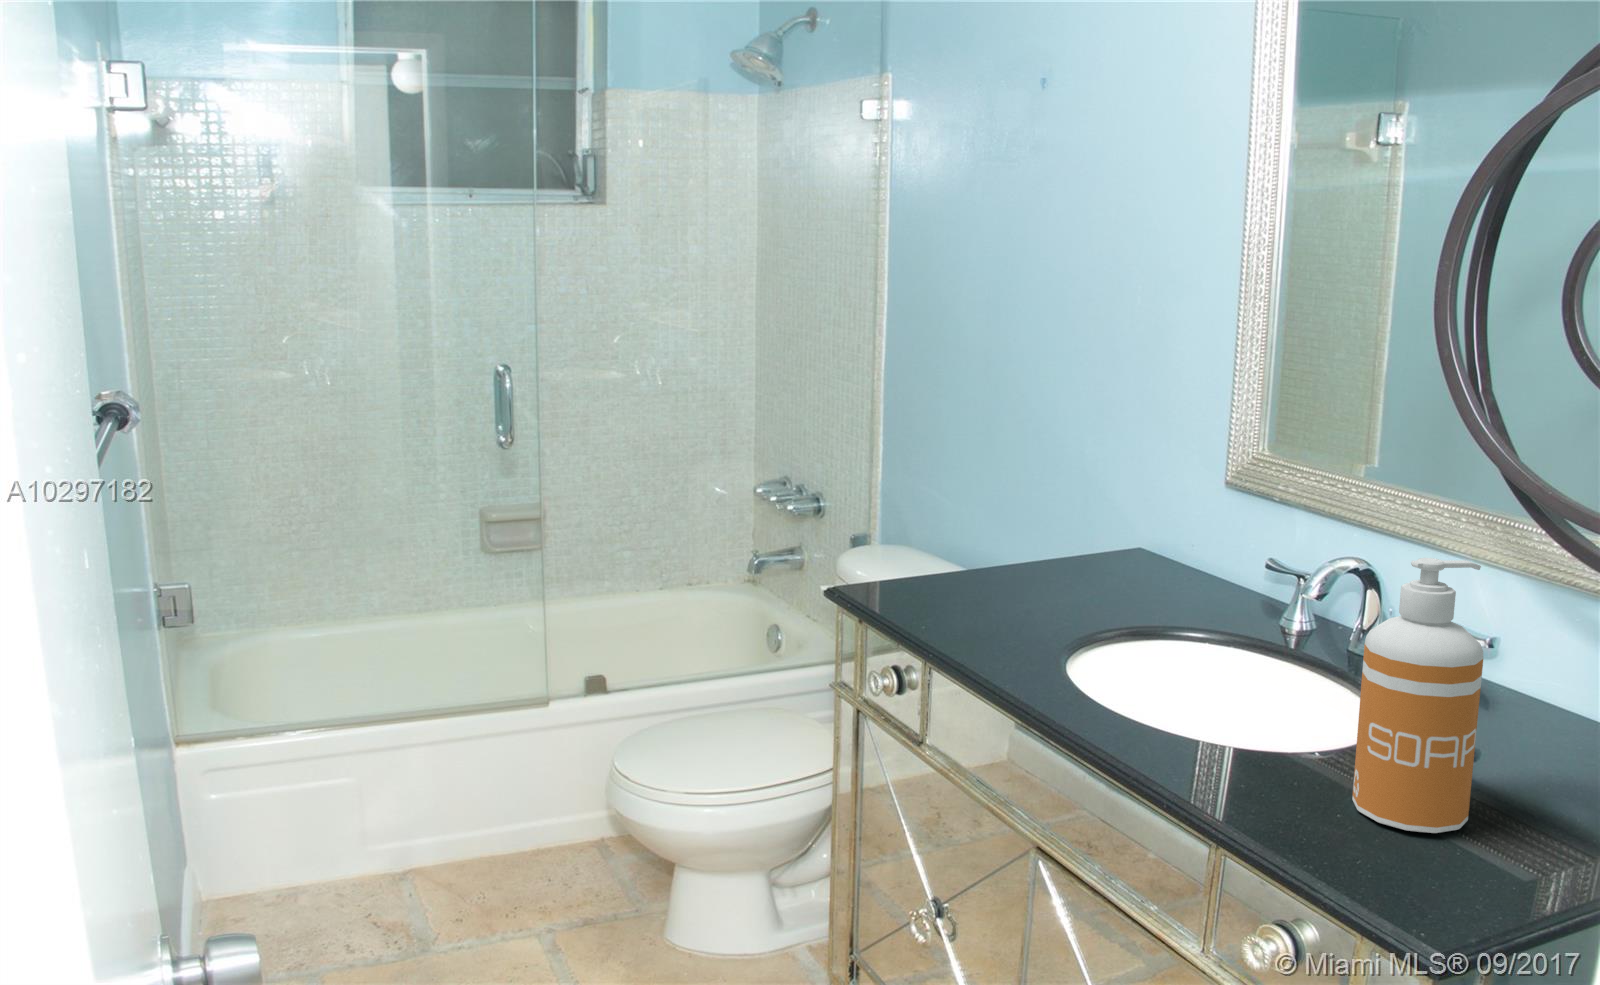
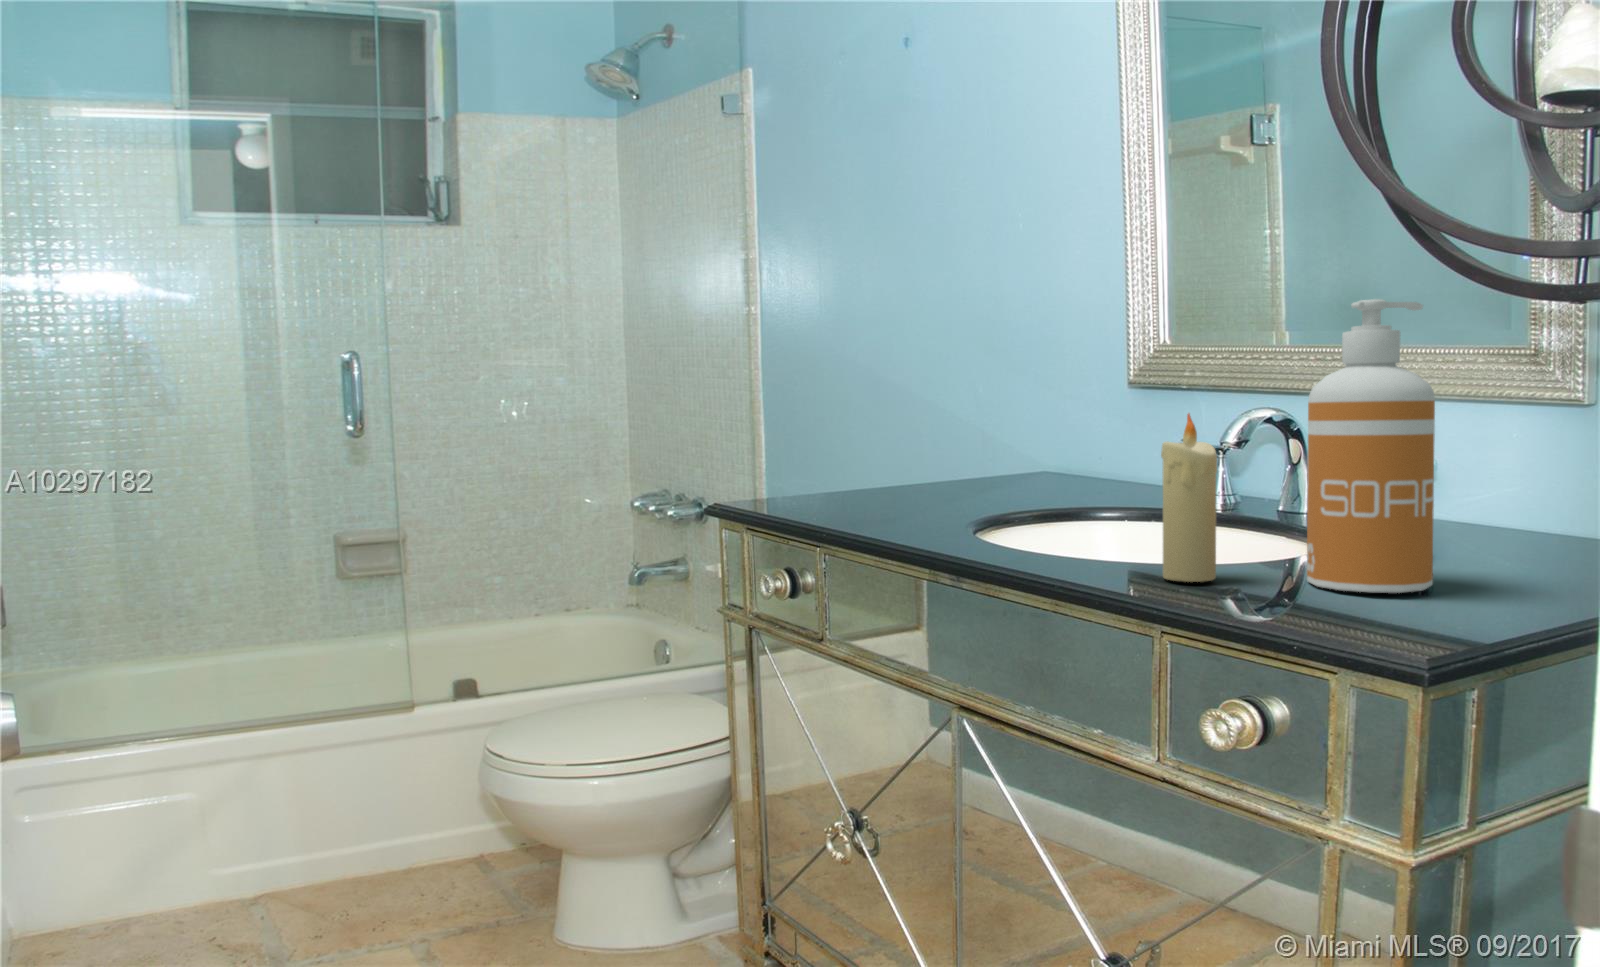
candle: none [1219,646,1274,800] -> present [1161,414,1217,582]

